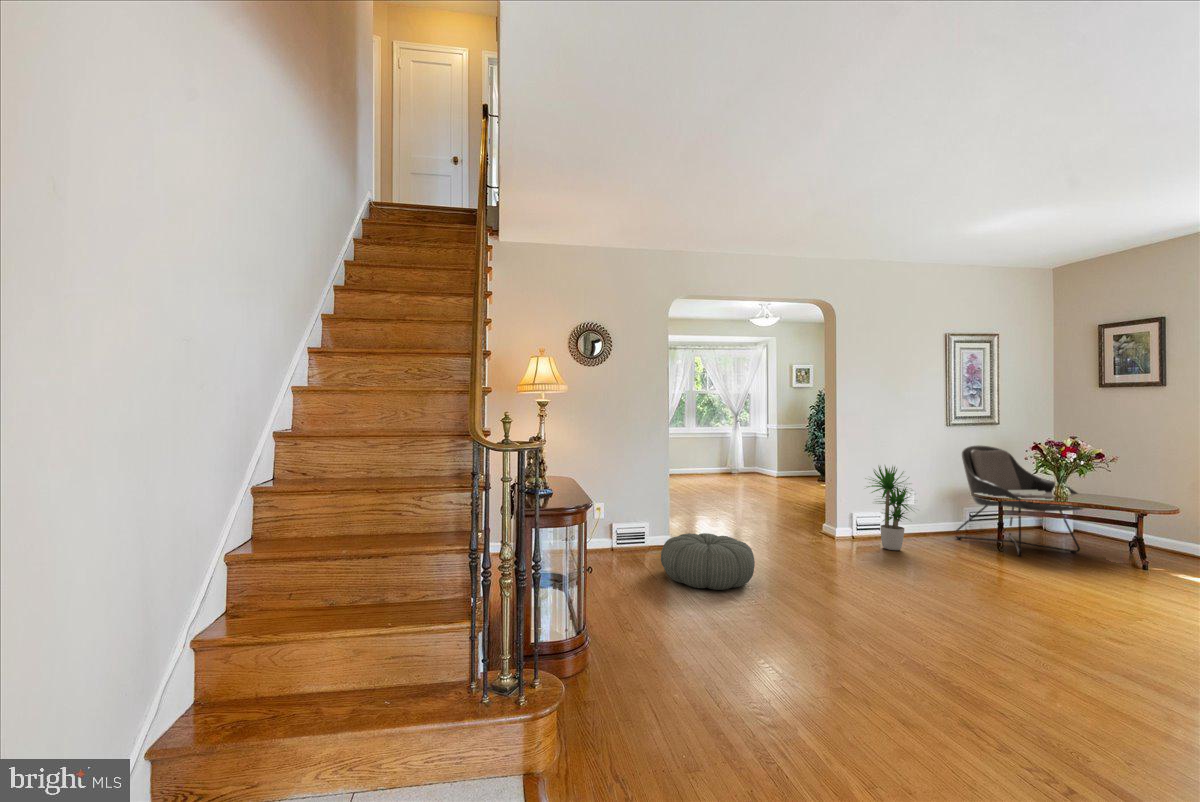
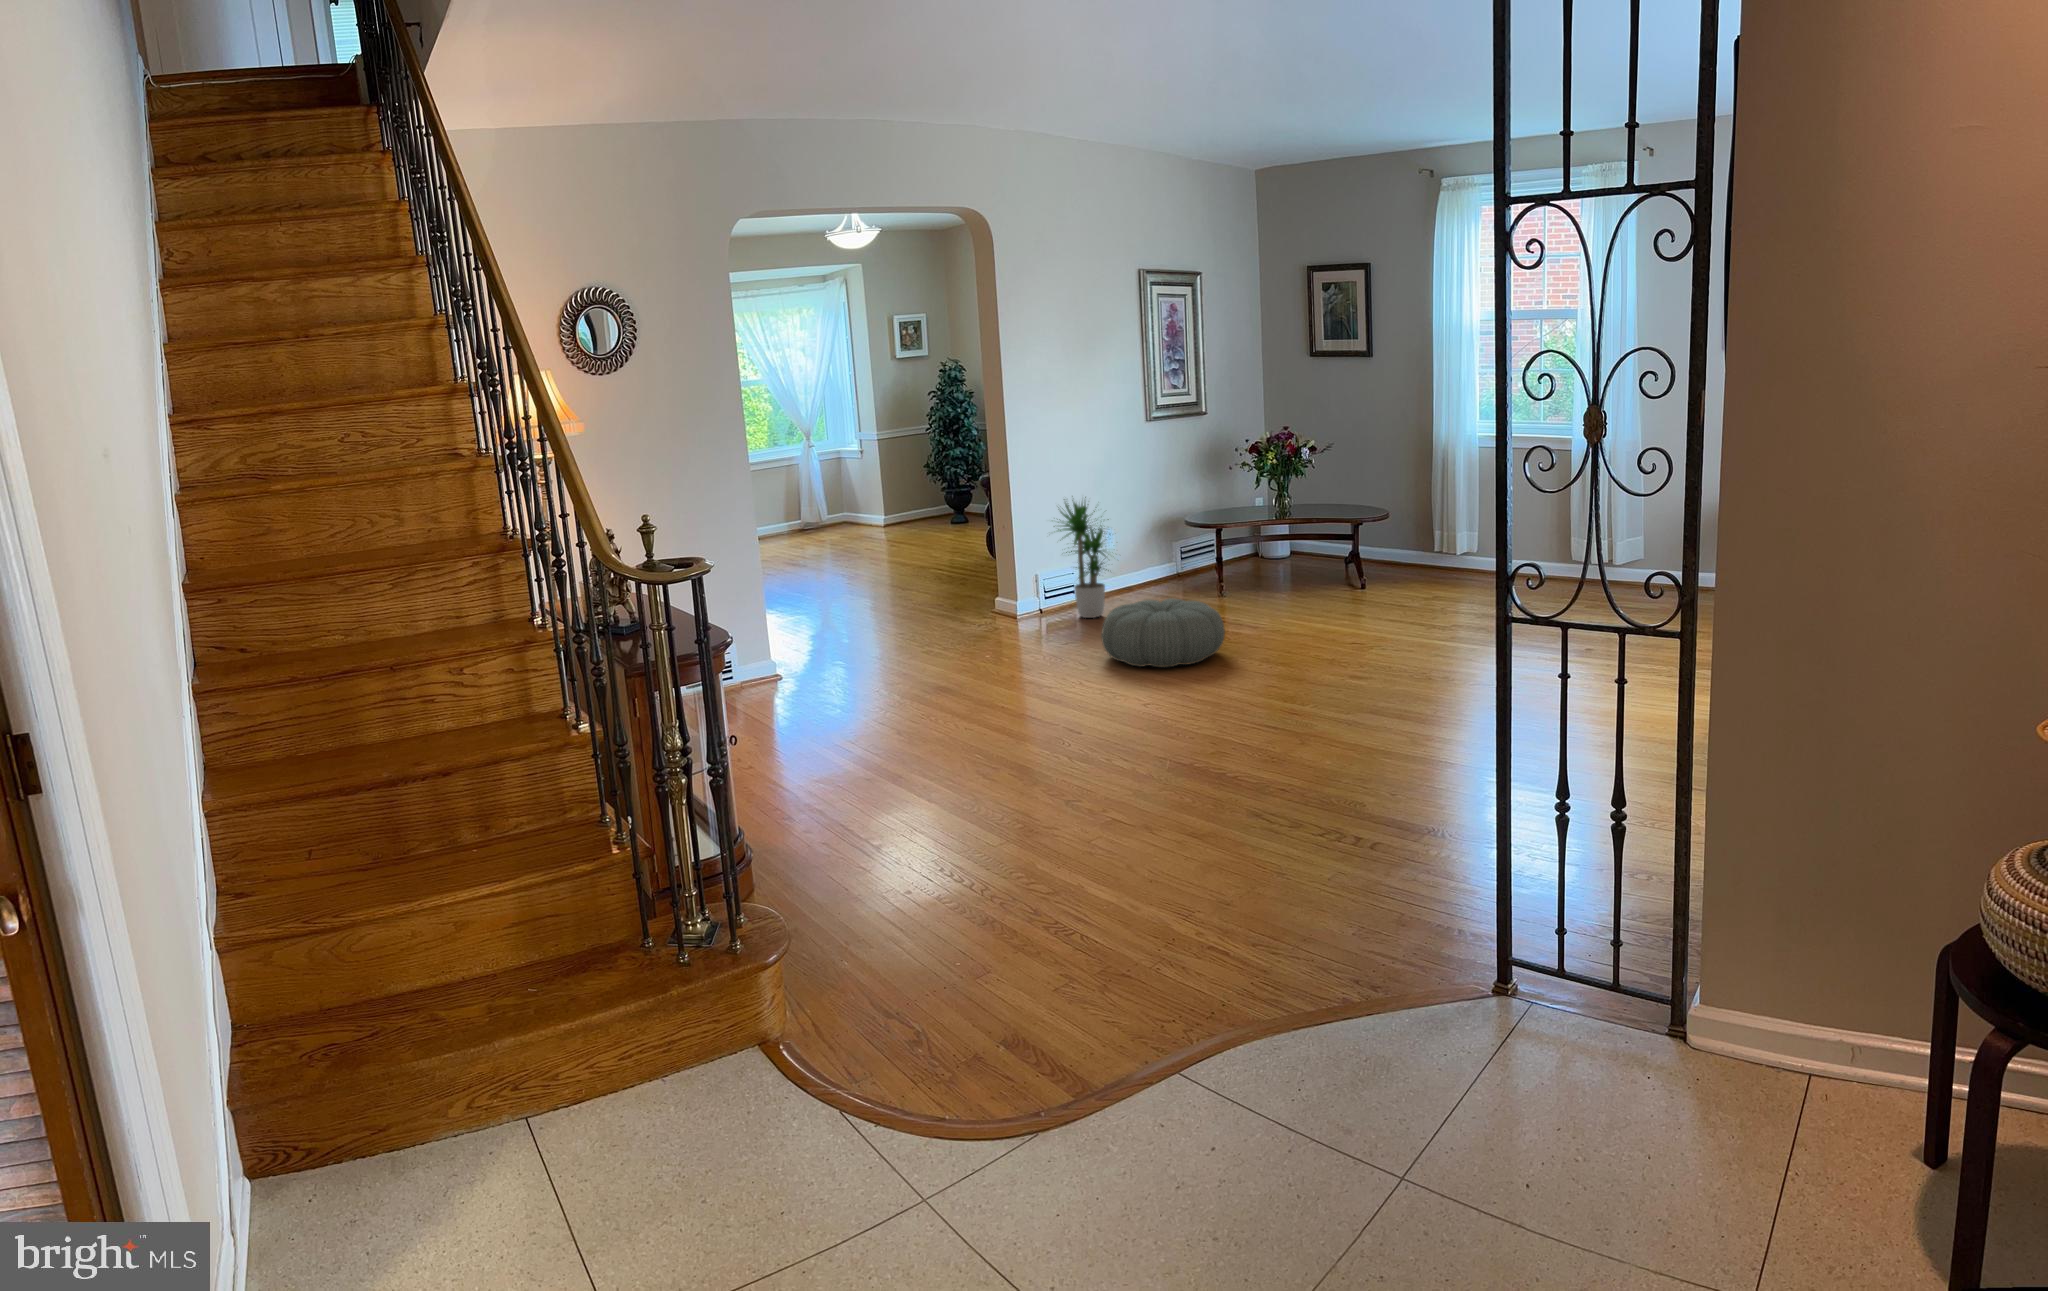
lounge chair: present [956,445,1083,556] -> none [1166,445,1316,595]
pouf: present [661,533,755,590] -> present [1101,599,1225,667]

